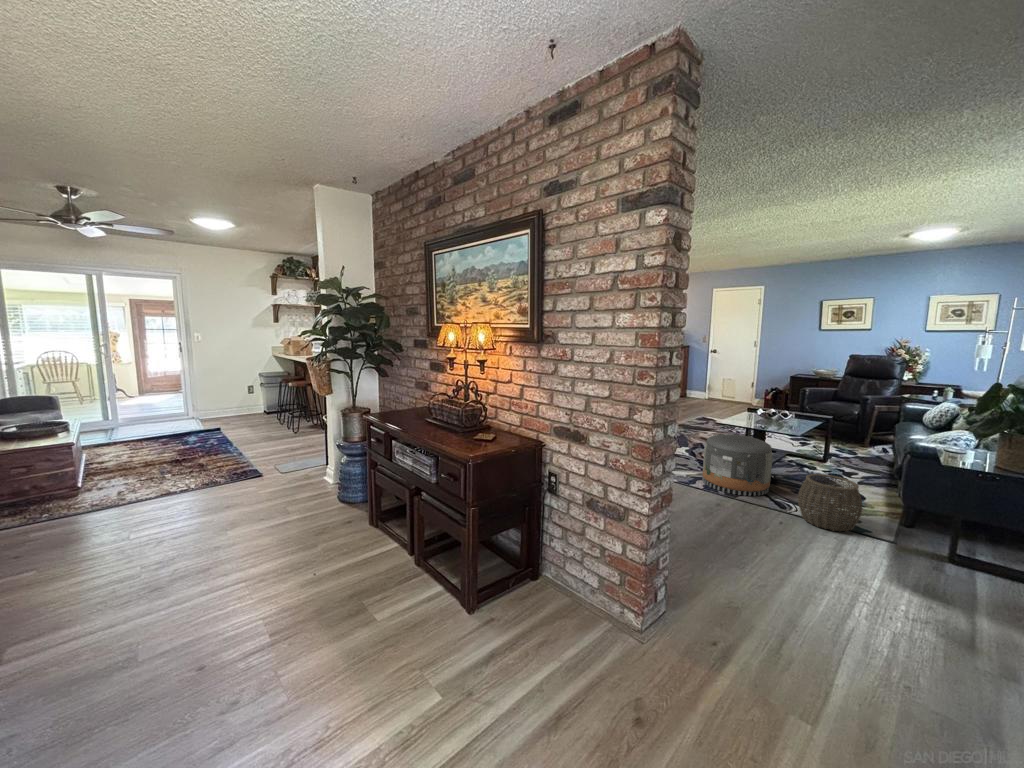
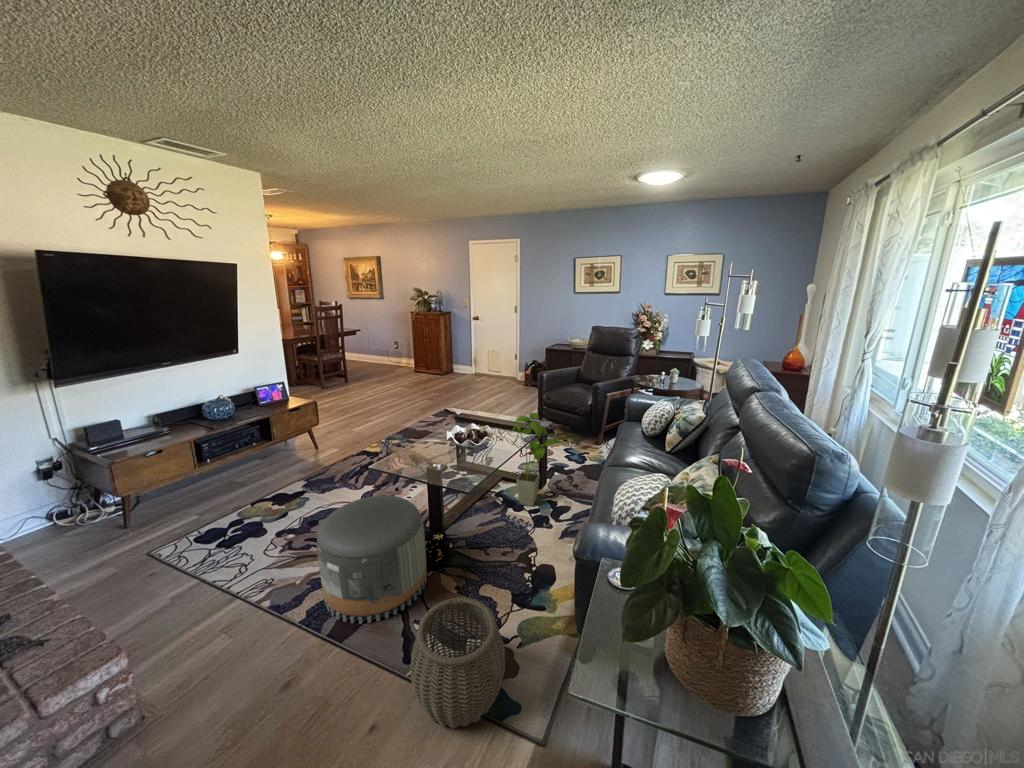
house plant: none [807,400,855,470] -> present [512,413,562,506]

